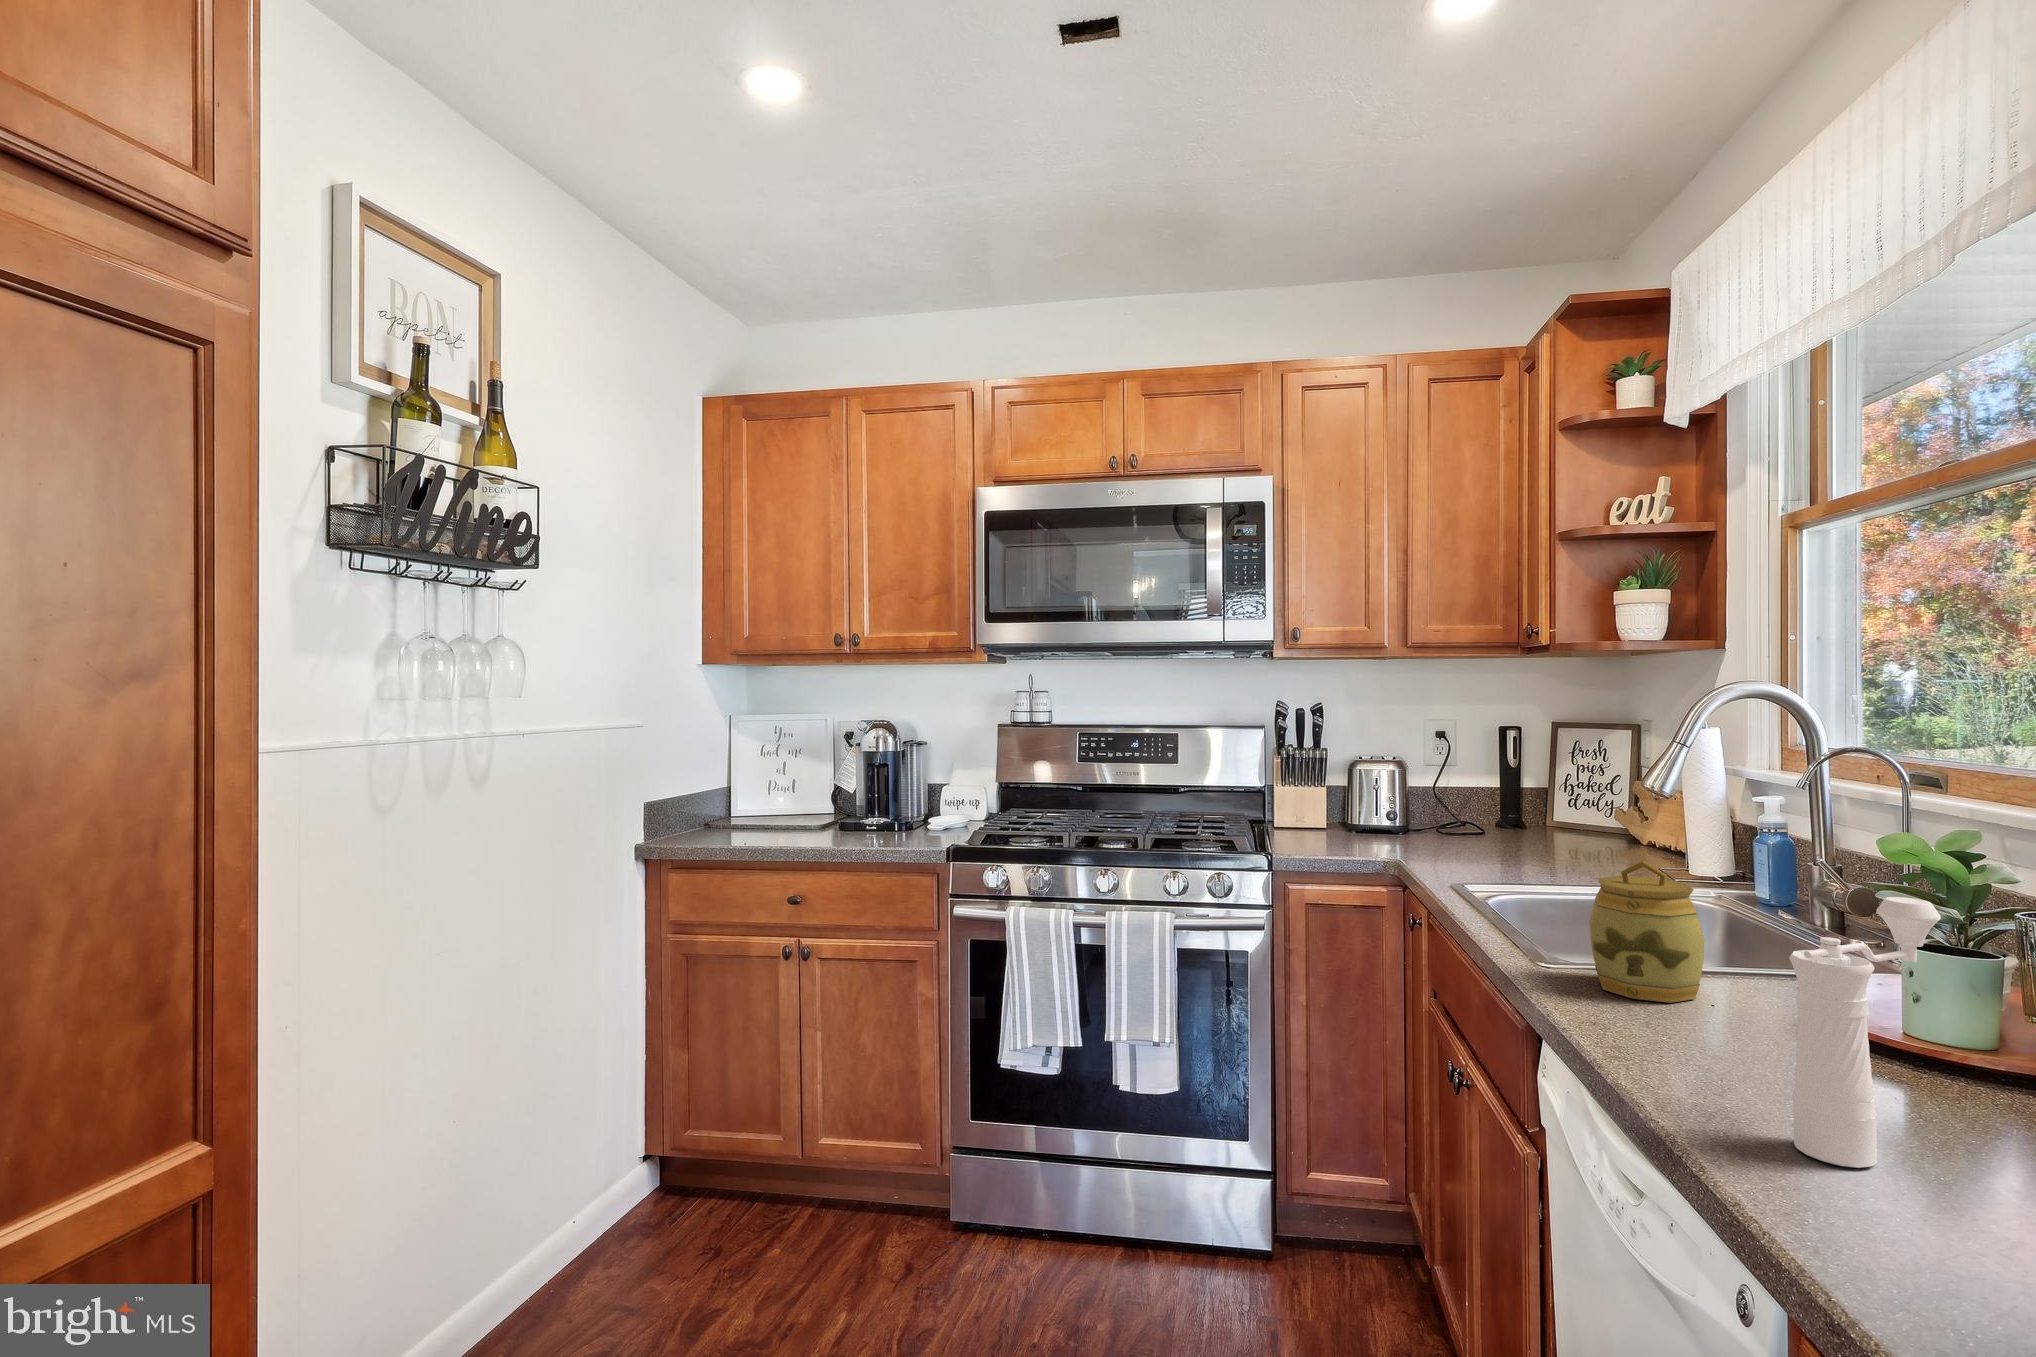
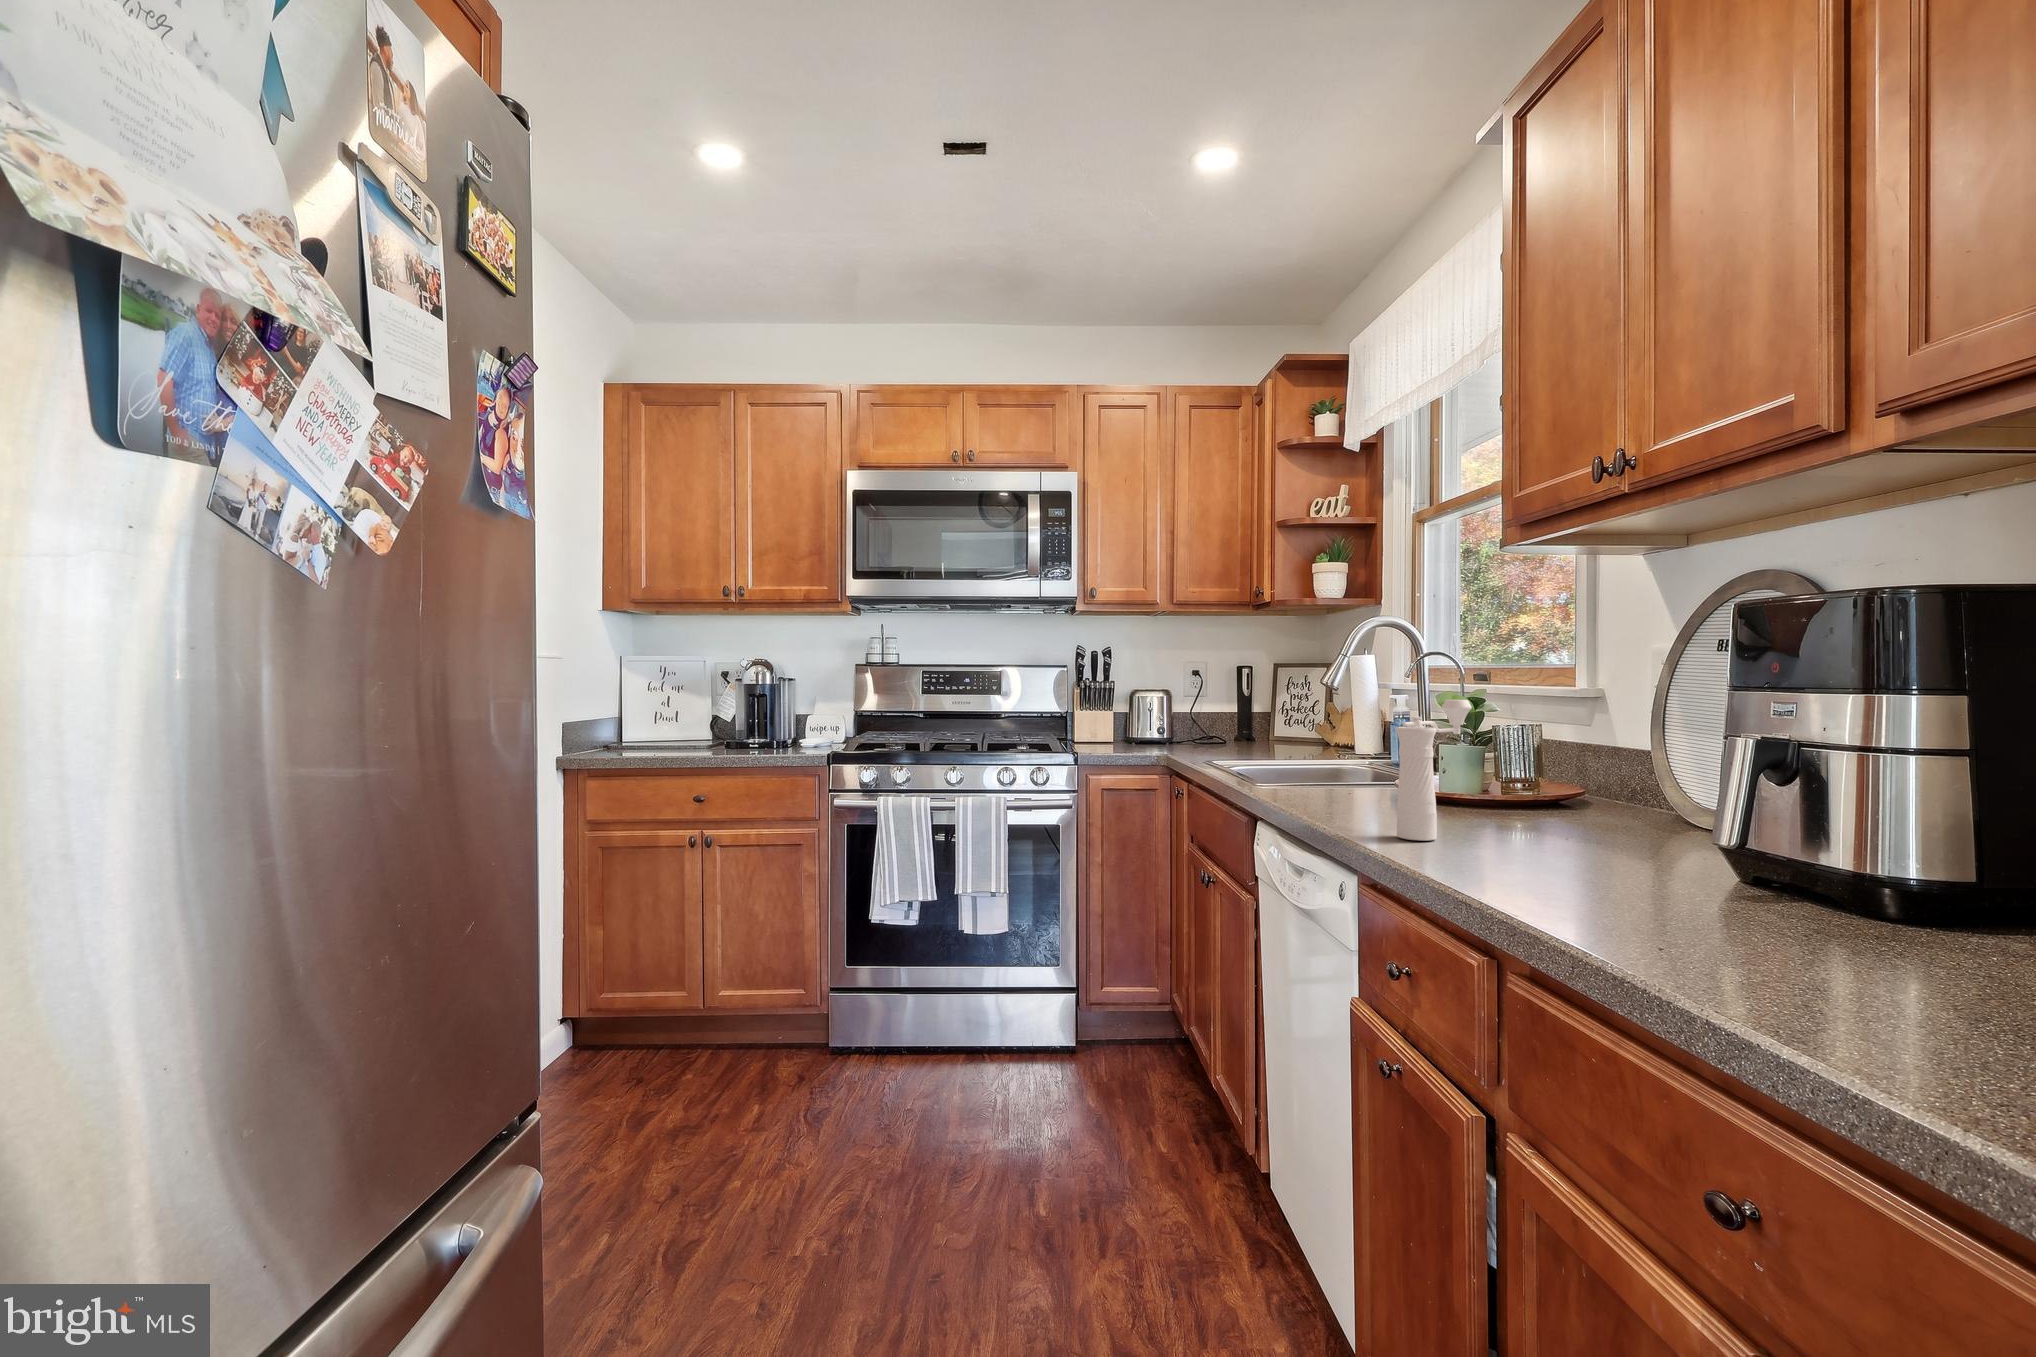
jar: present [1590,860,1704,1003] -> none [1293,713,1358,799]

